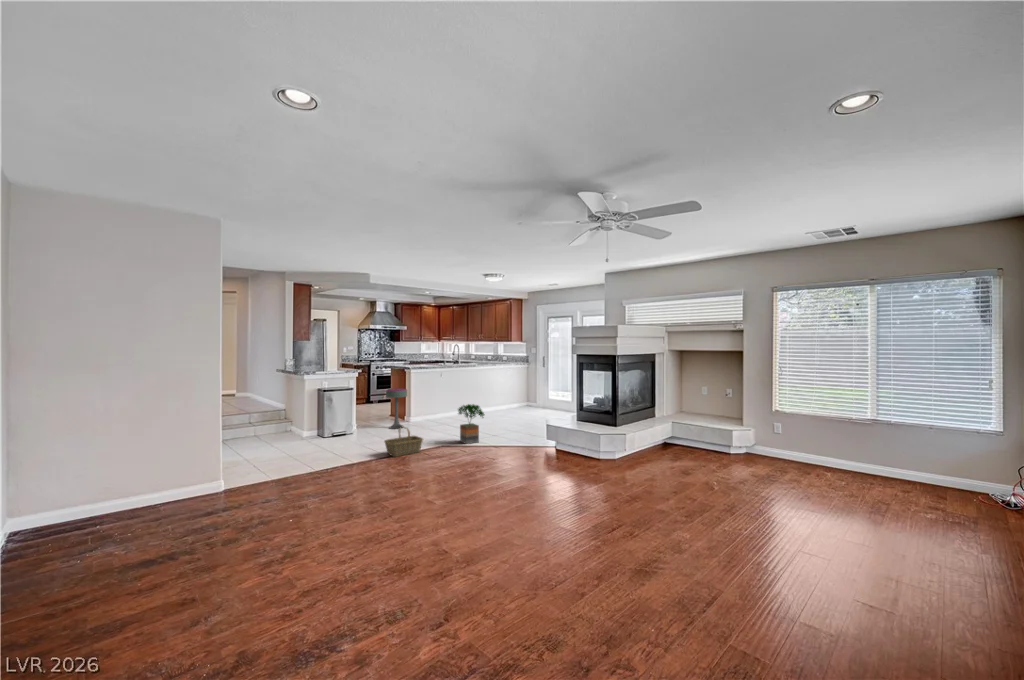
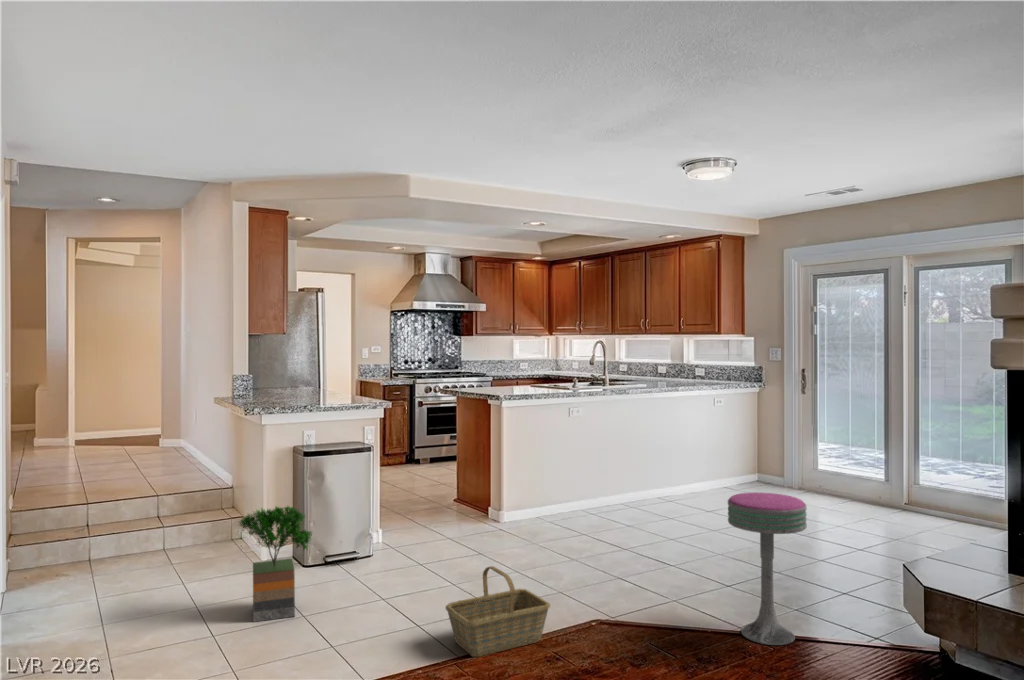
bar stool: present [386,388,407,429] -> present [728,492,807,645]
potted tree: present [458,404,485,444] -> present [239,506,312,622]

